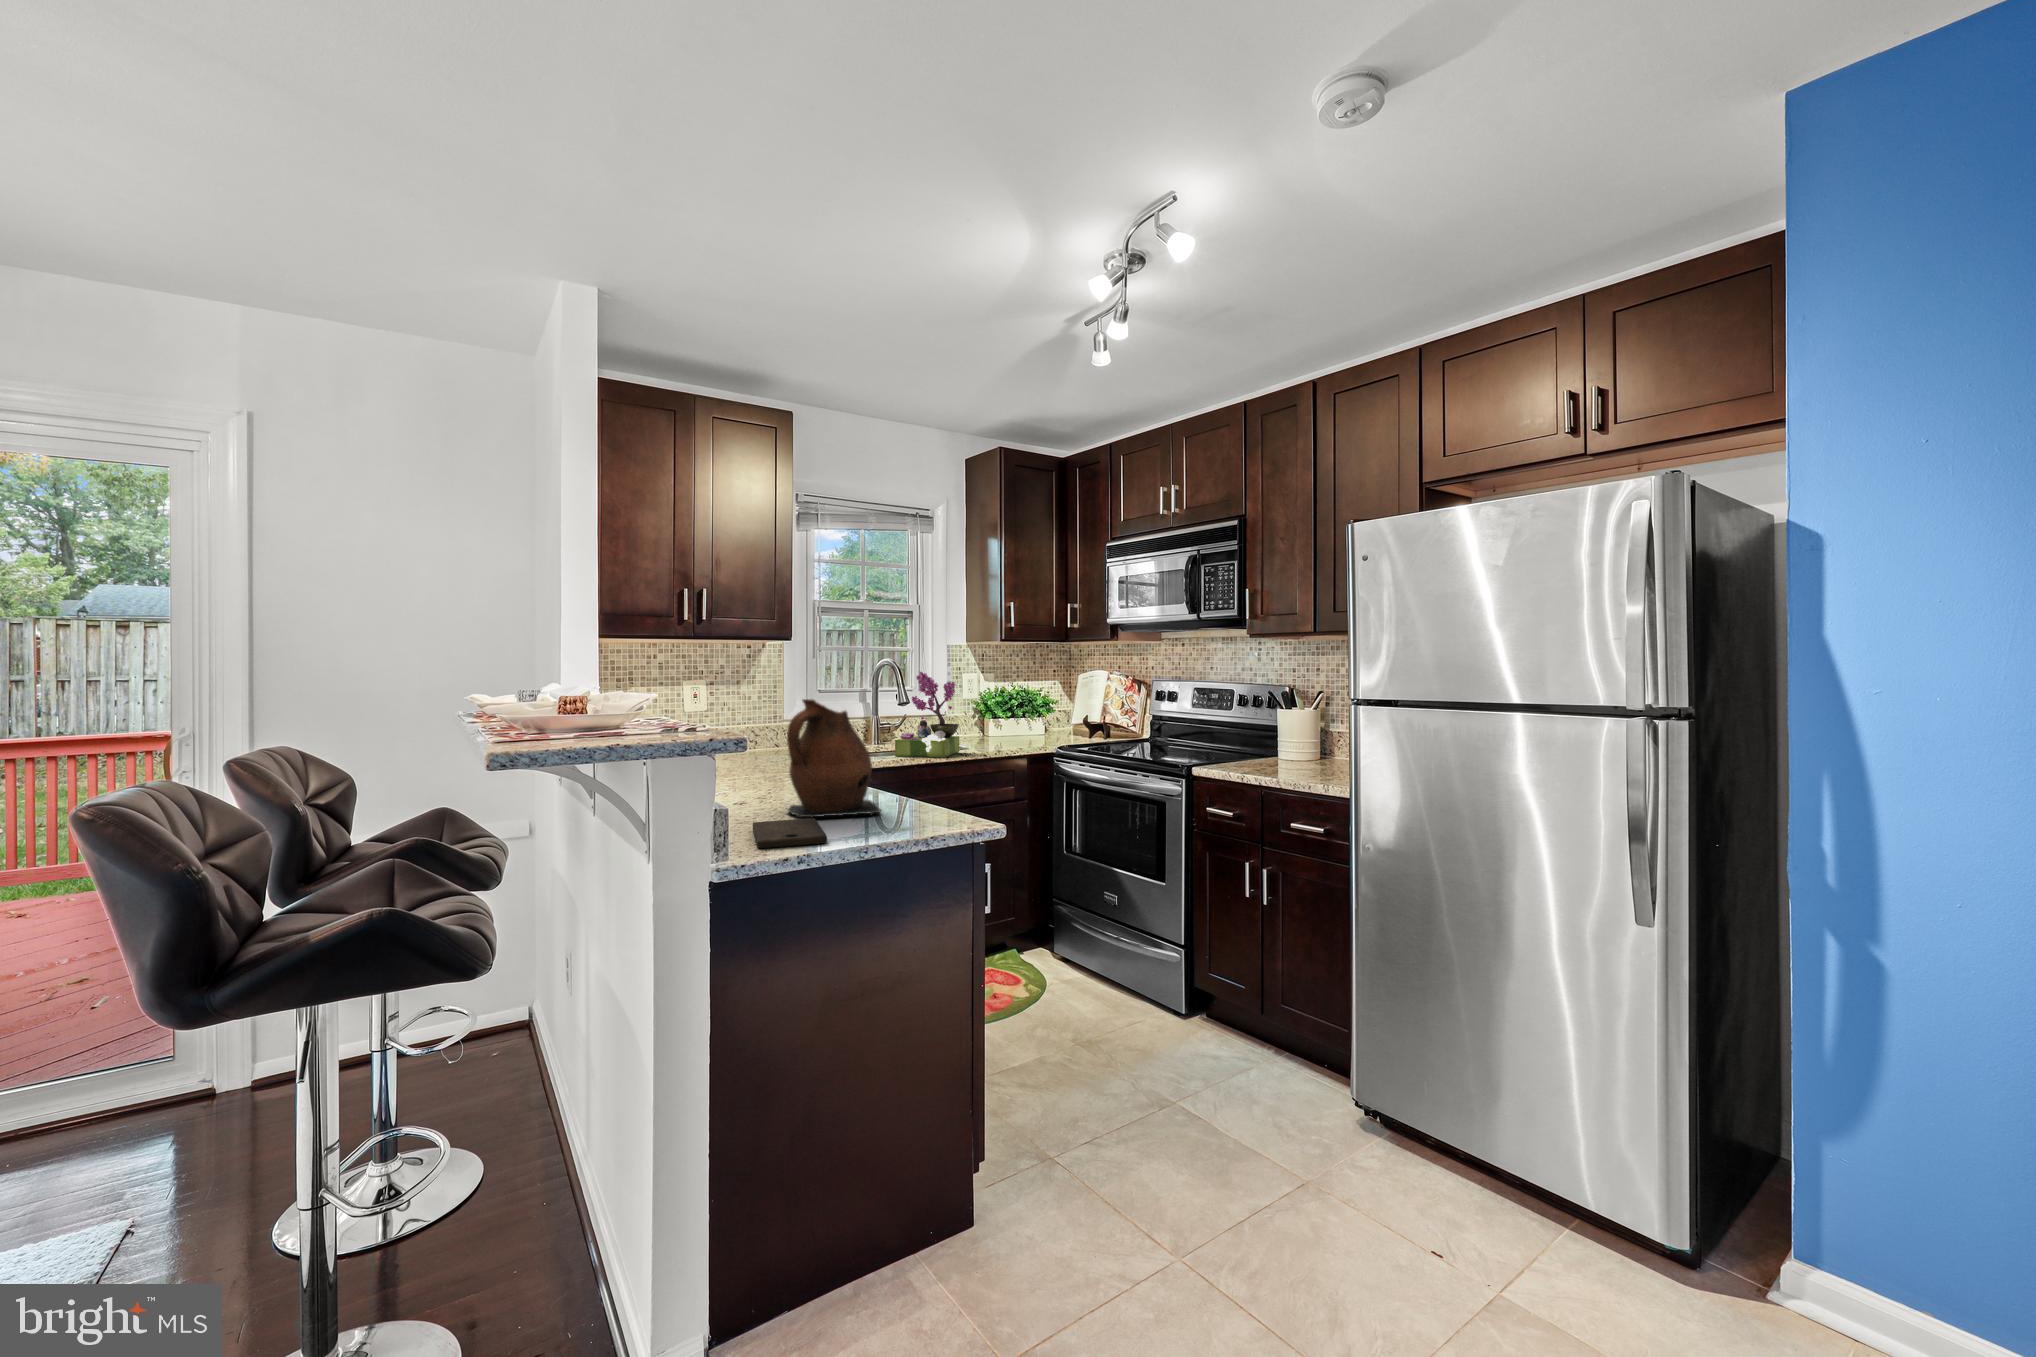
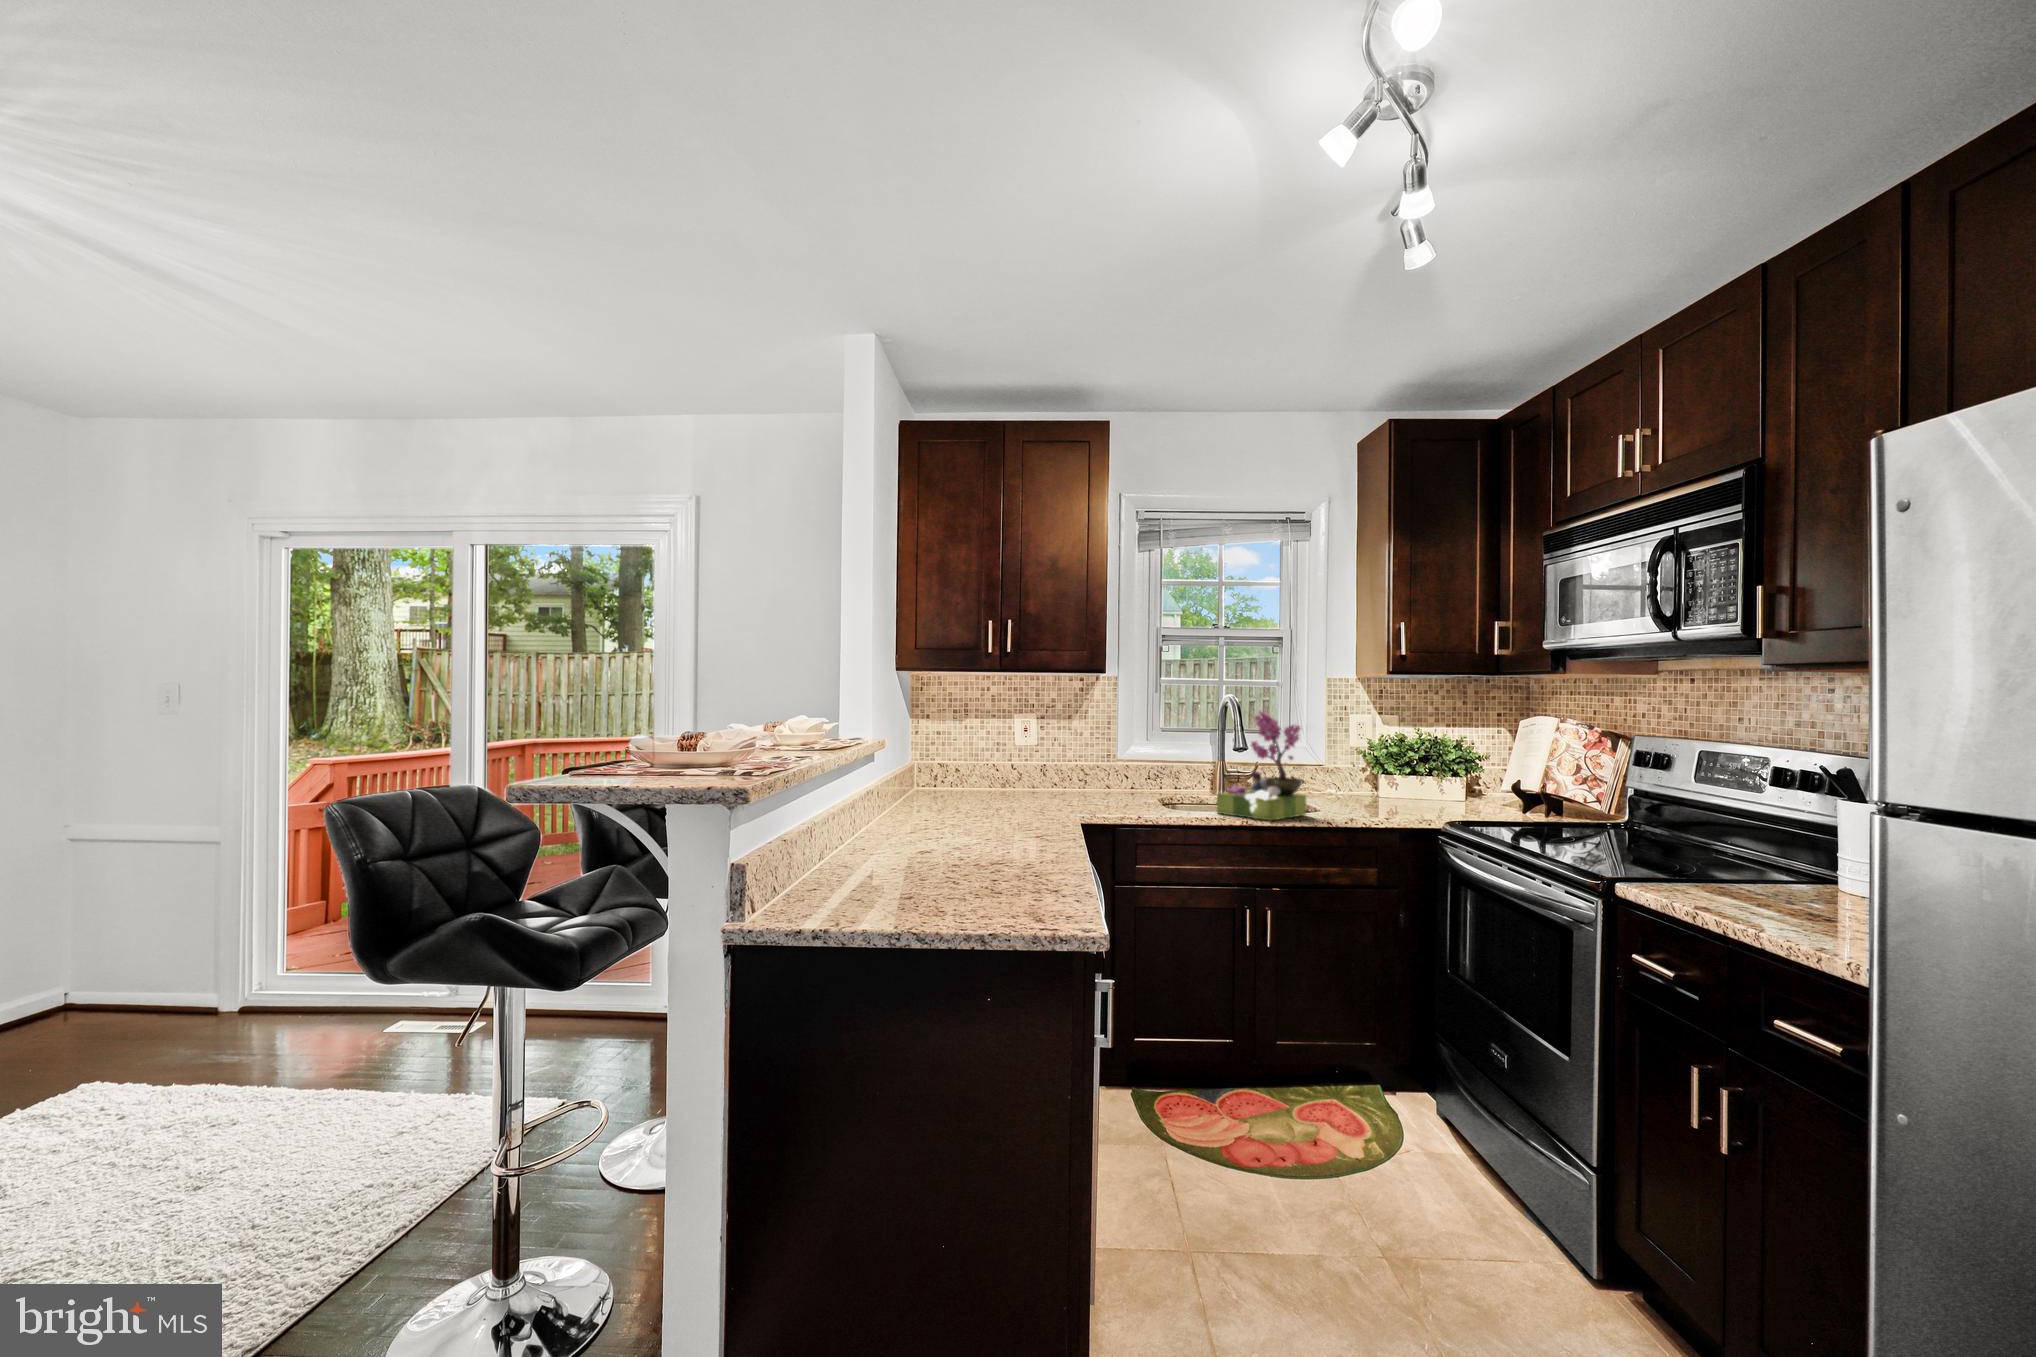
ceramic pitcher: present [787,699,880,817] -> none [914,743,1036,891]
cutting board: present [753,818,827,848] -> none [795,881,913,919]

